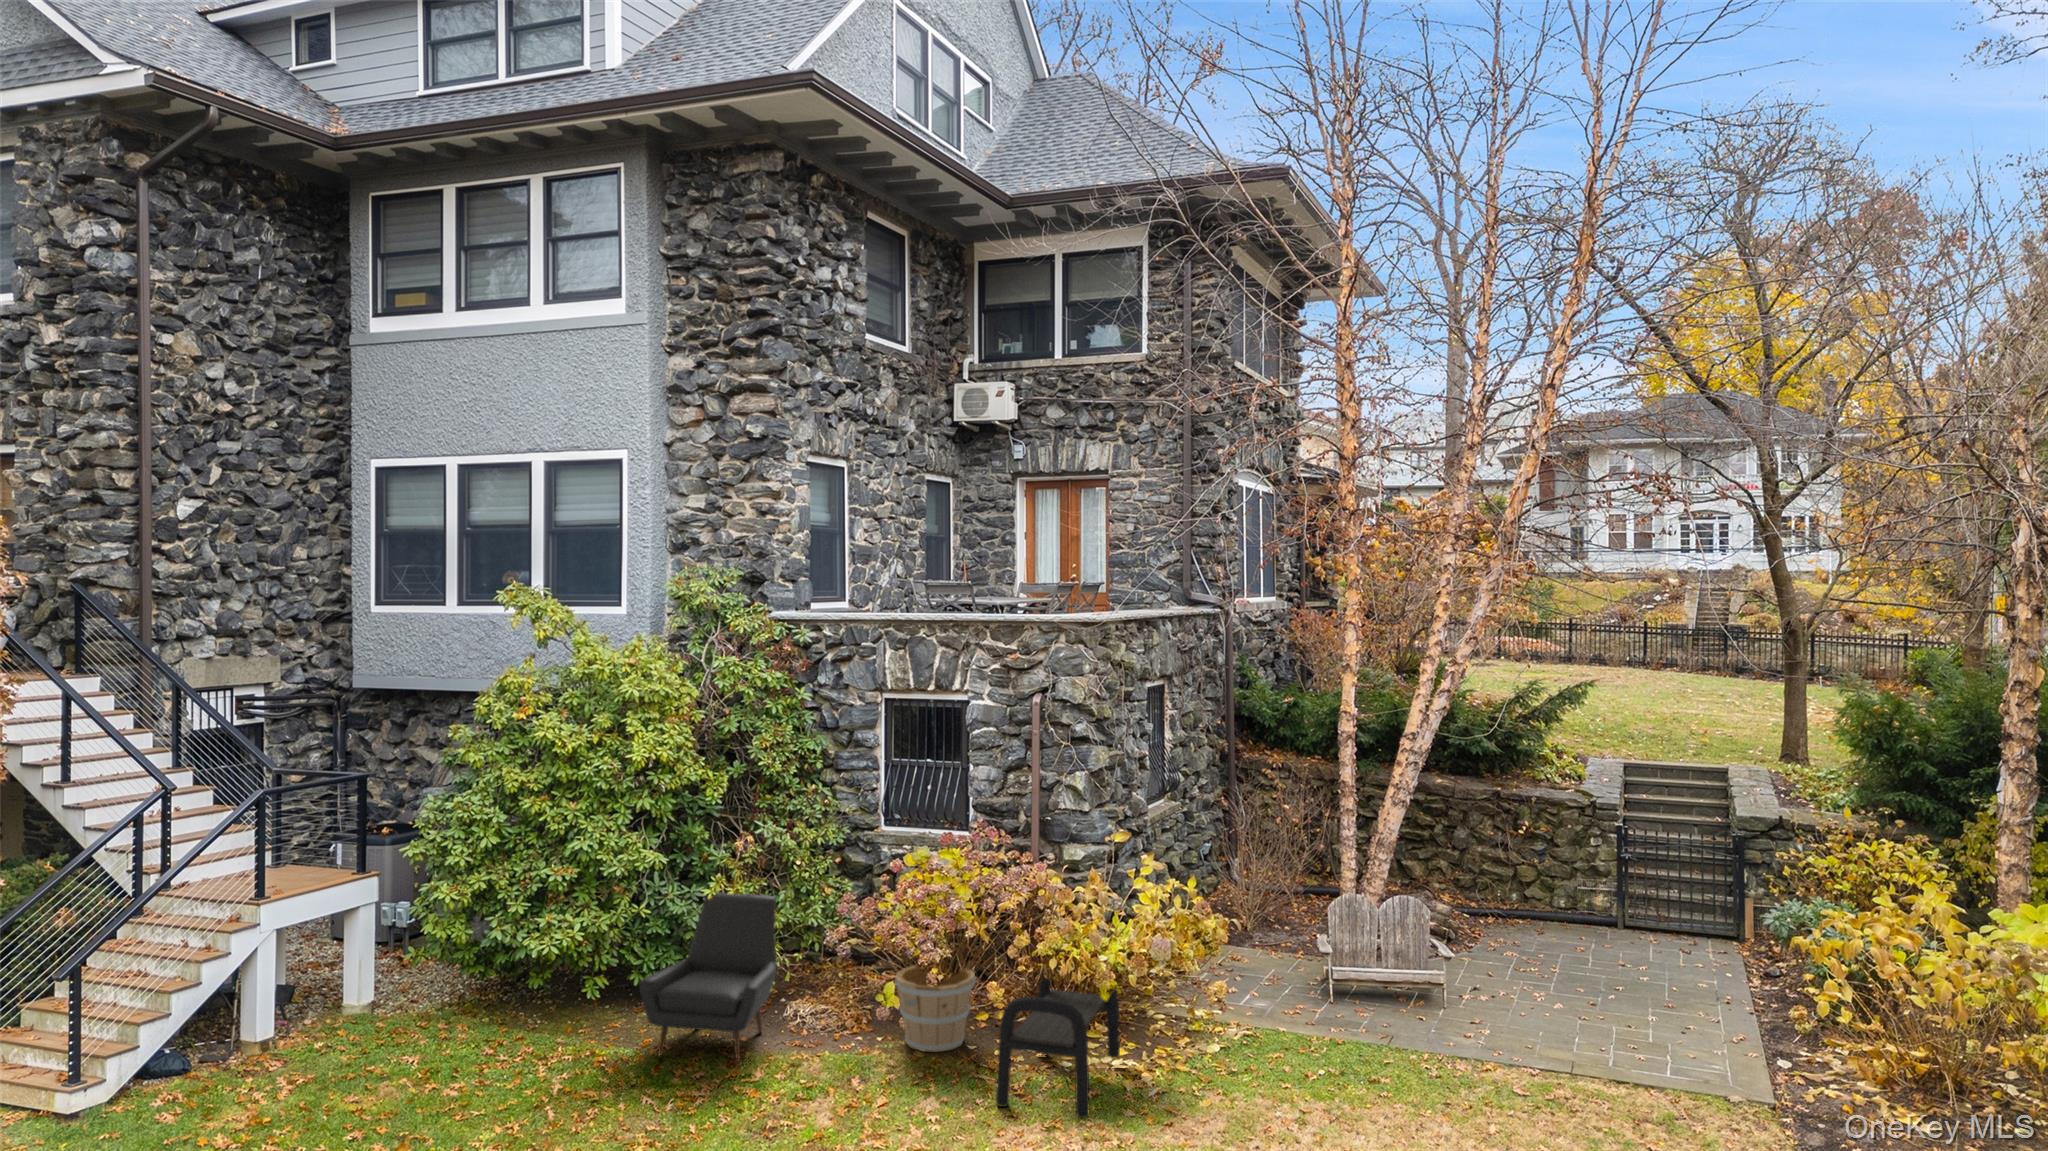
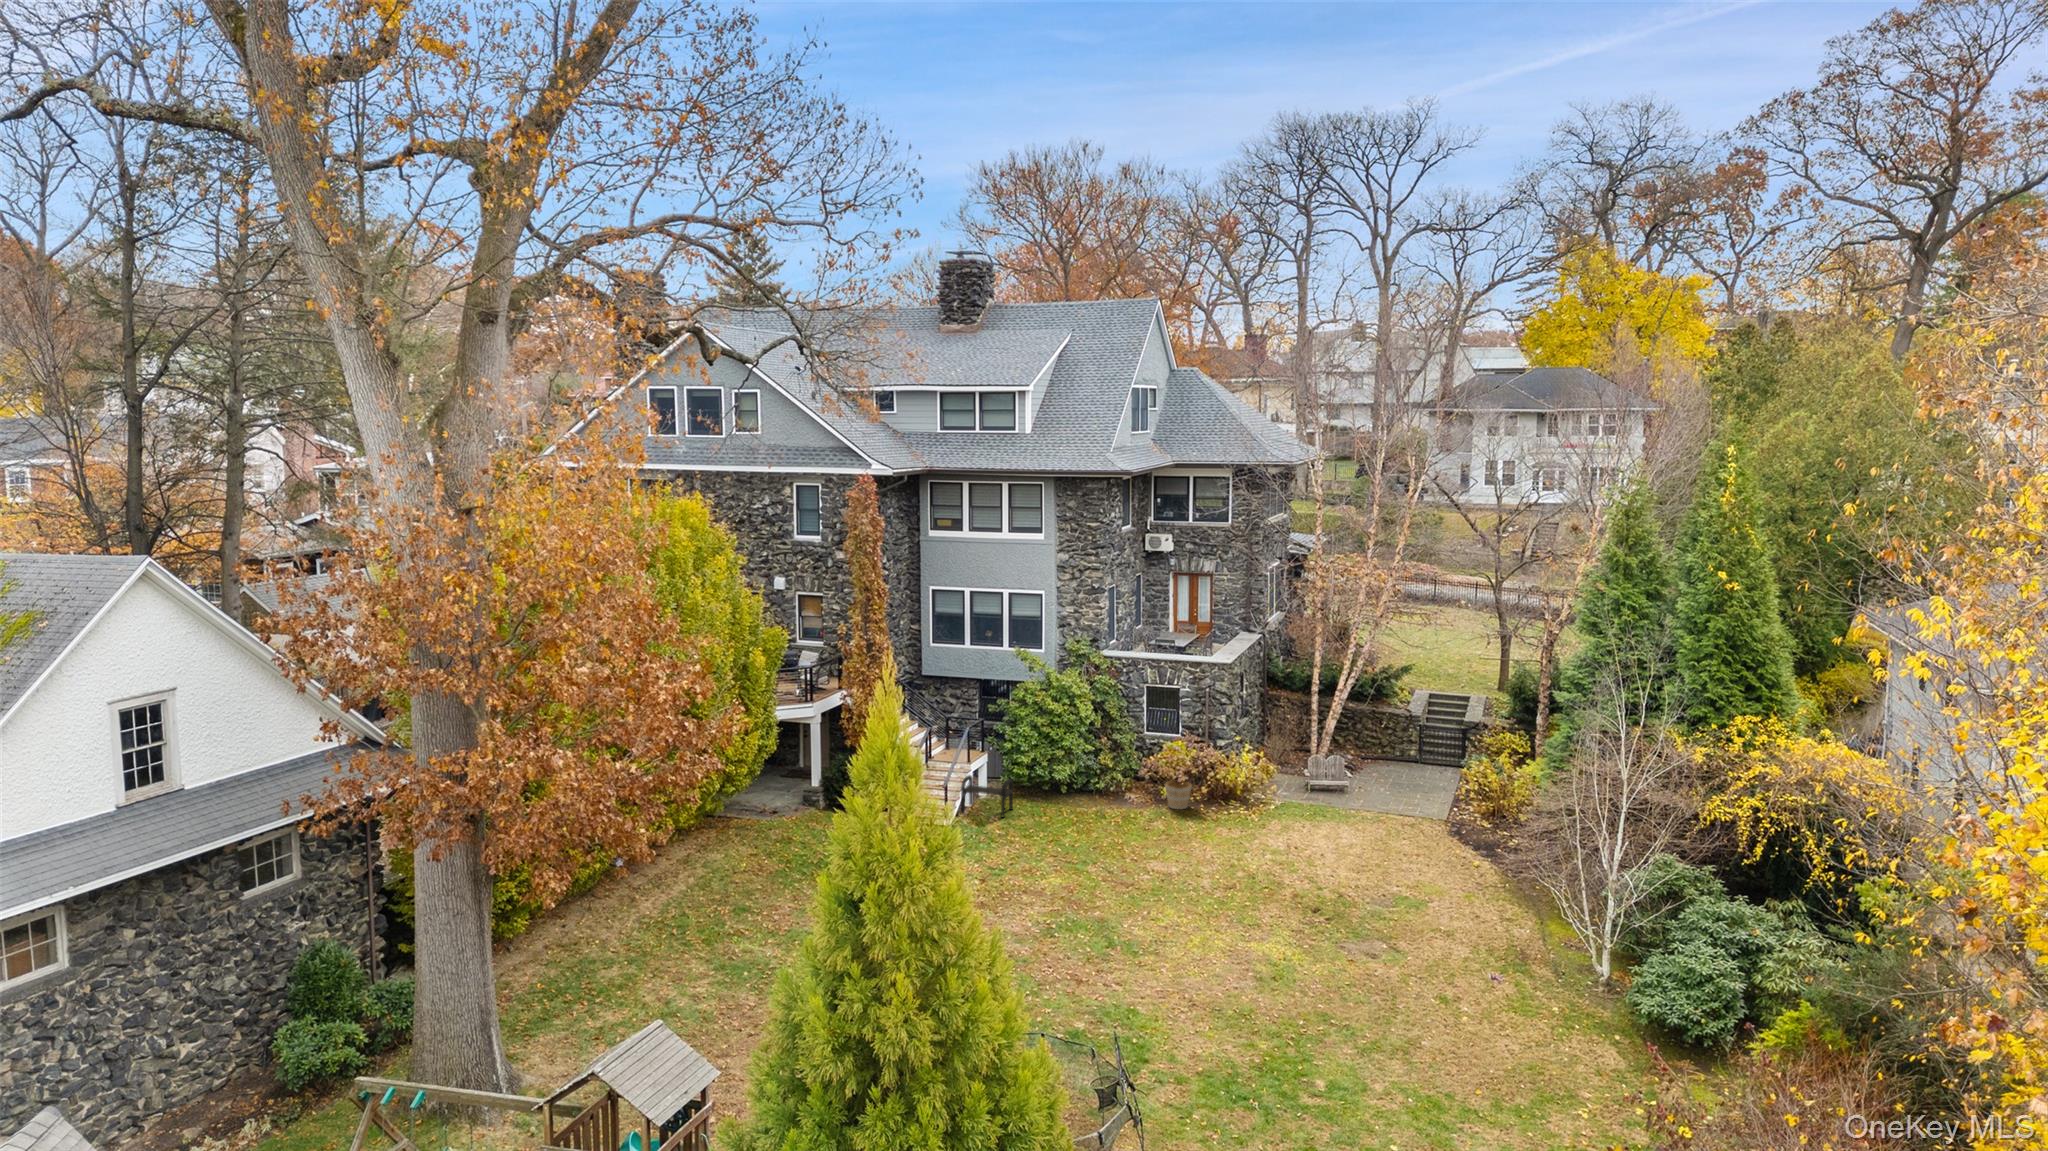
chair: present [639,893,777,1062] -> none [1085,758,1126,813]
bench: present [996,978,1120,1118] -> present [961,775,1013,817]

